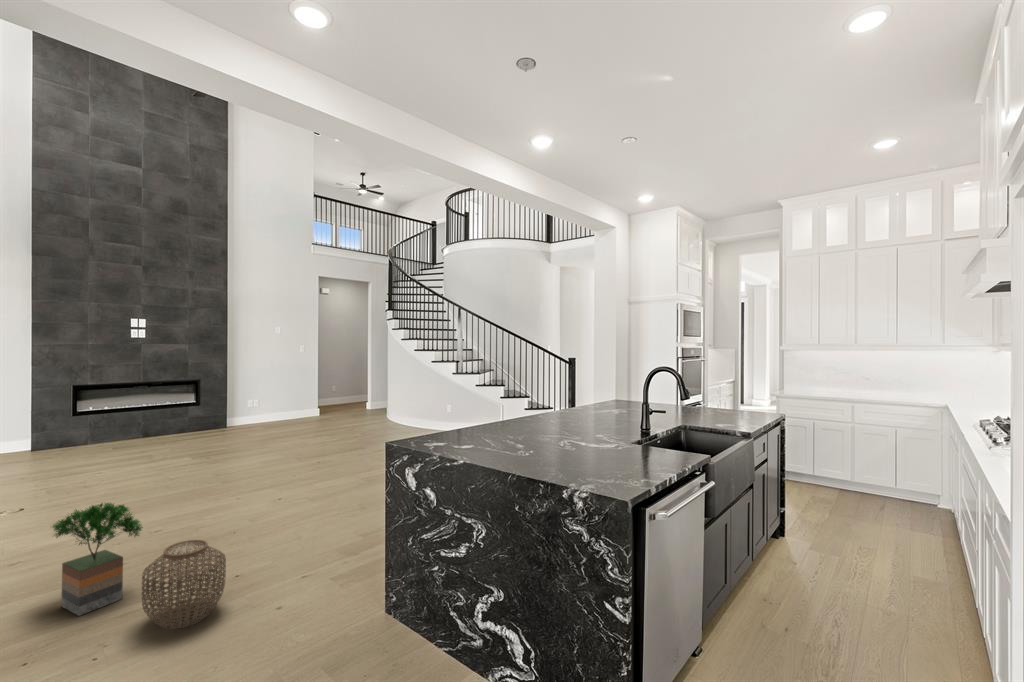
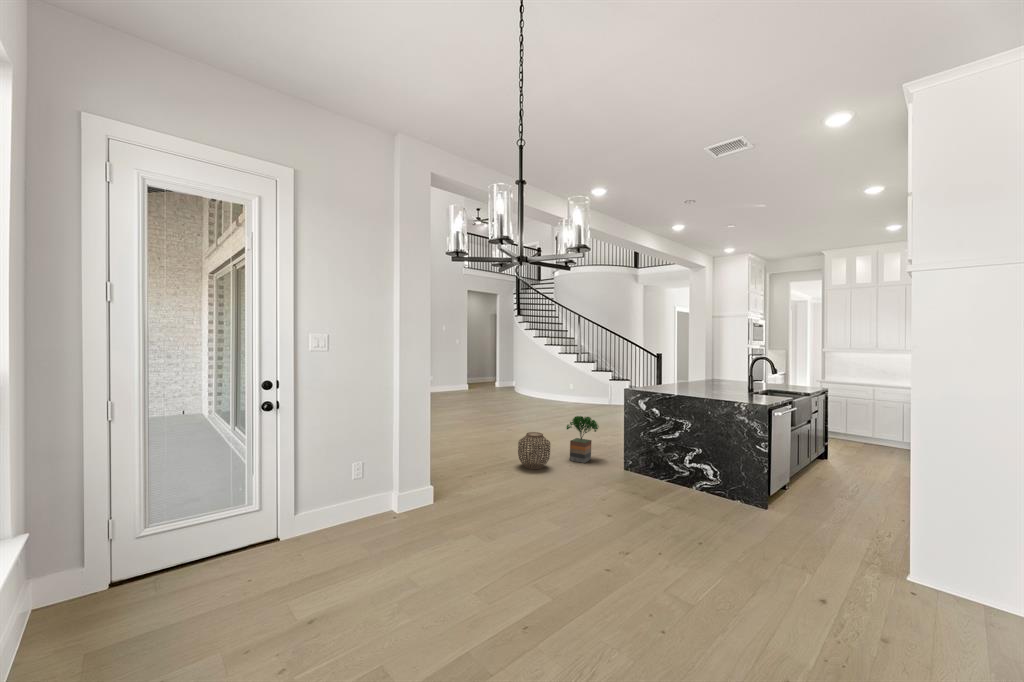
potted tree: present [53,503,143,616] -> present [567,416,599,463]

